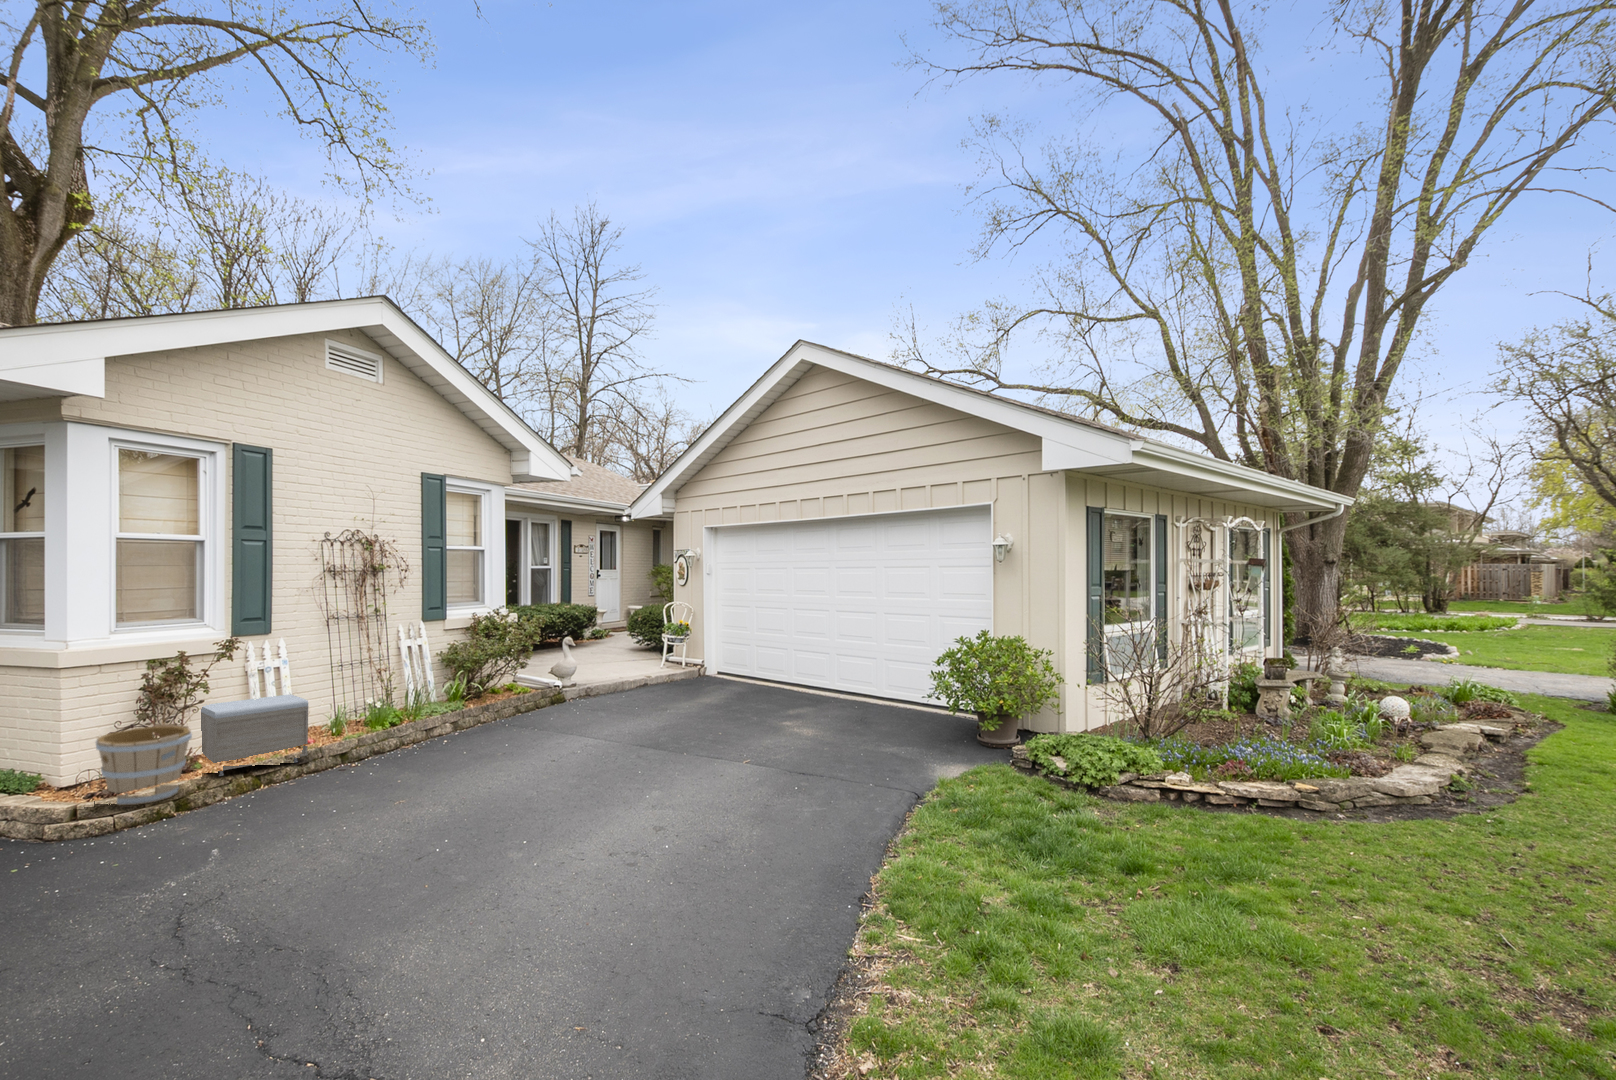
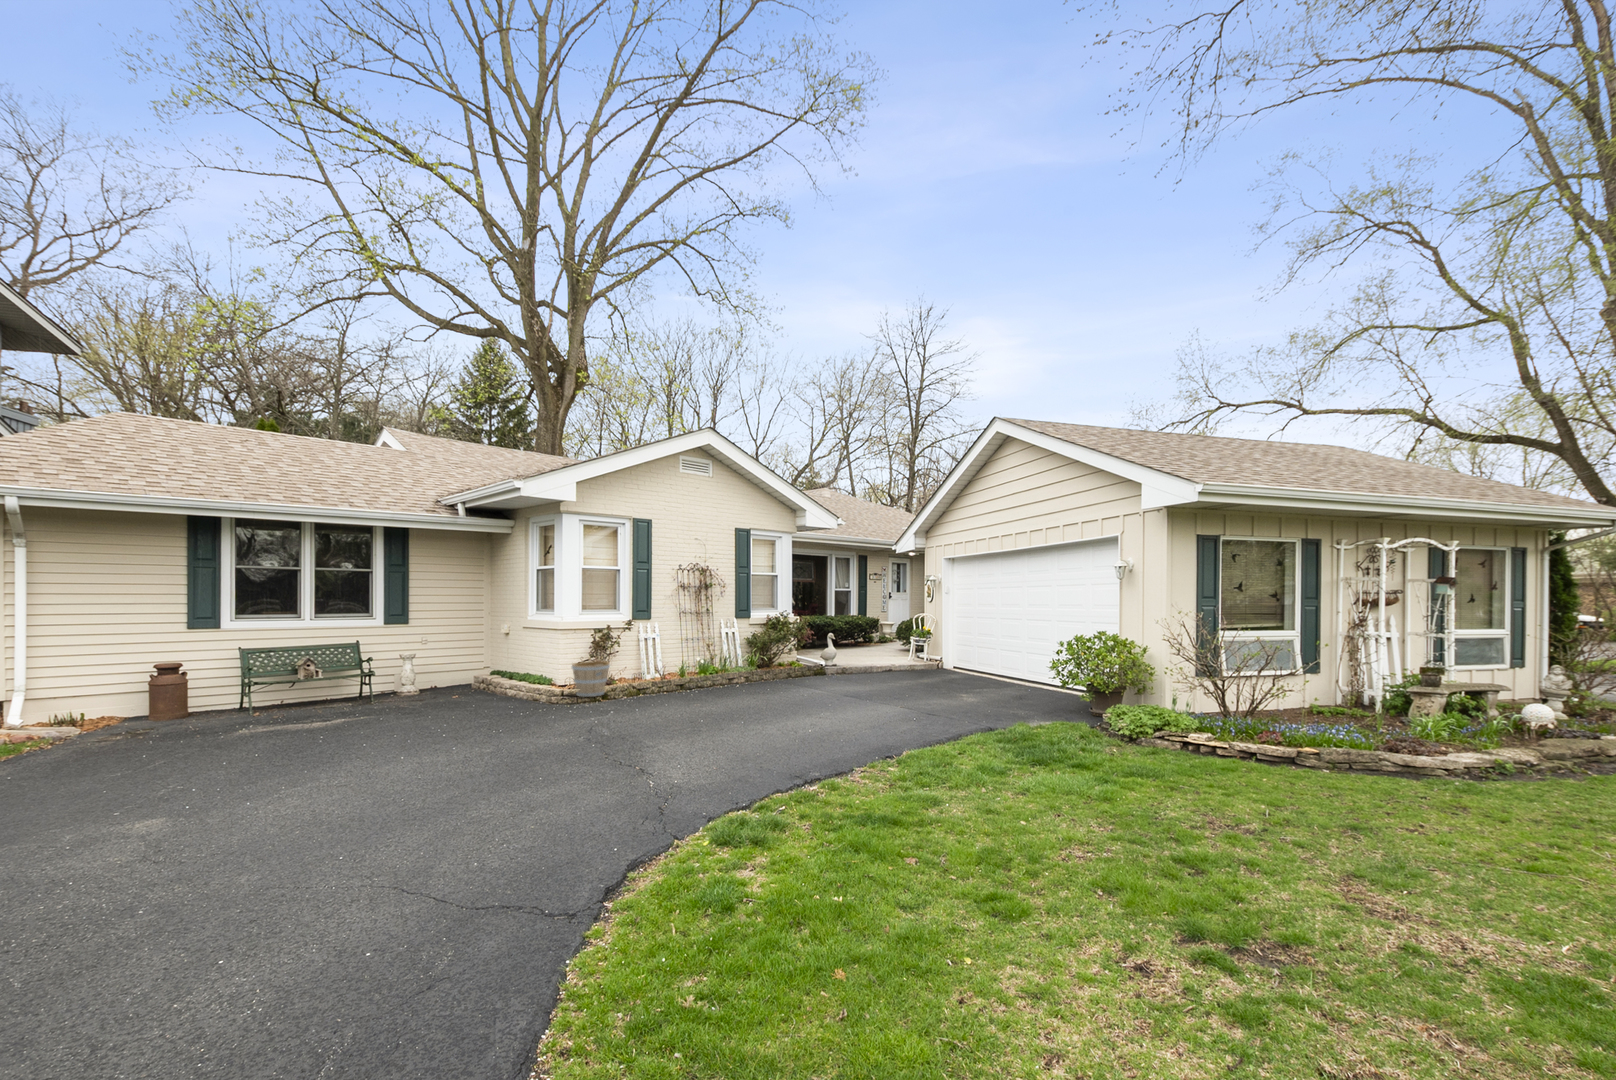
storage bench: present [201,694,308,776] -> none [617,652,665,690]

